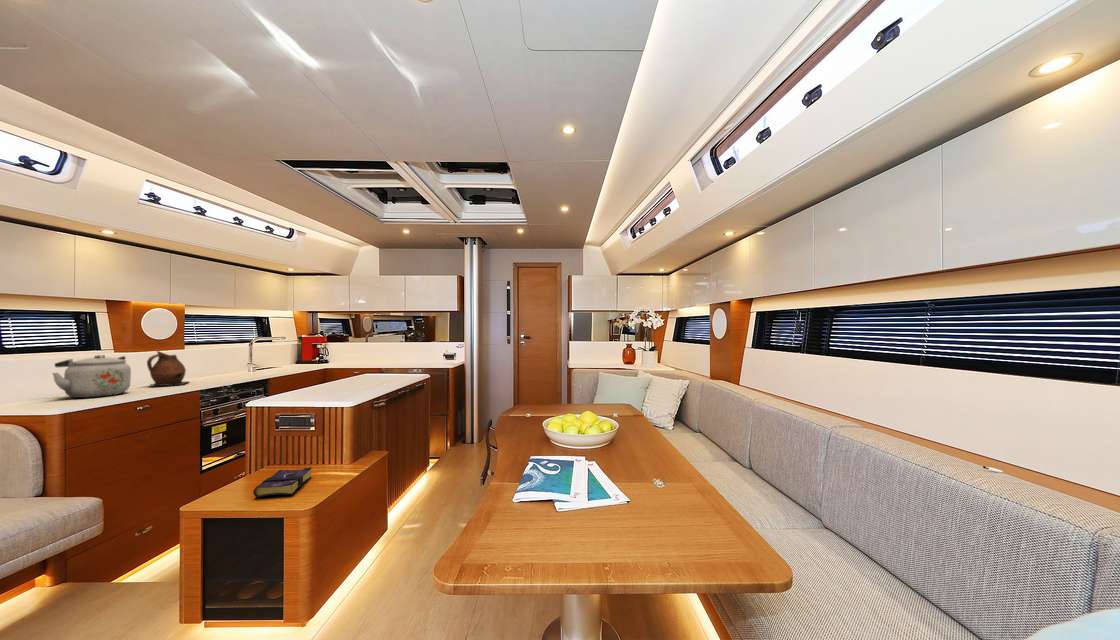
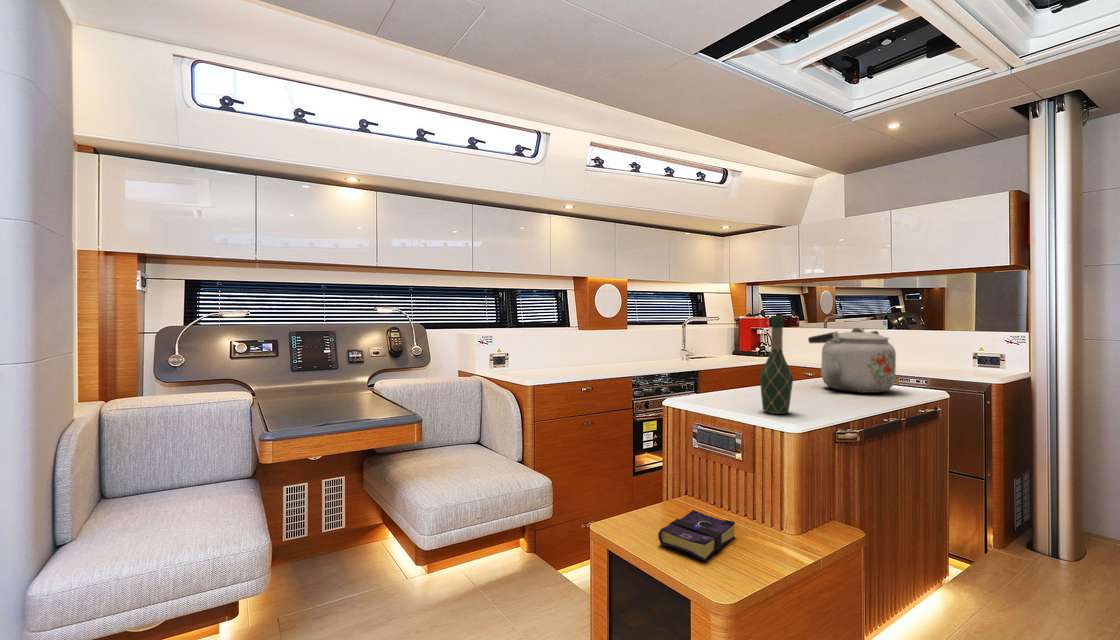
wine bottle: none [327,340,348,398] -> present [760,316,793,414]
ceramic pitcher: present [147,351,188,386] -> none [594,330,627,369]
kettle: present [53,355,131,398] -> present [808,327,896,393]

